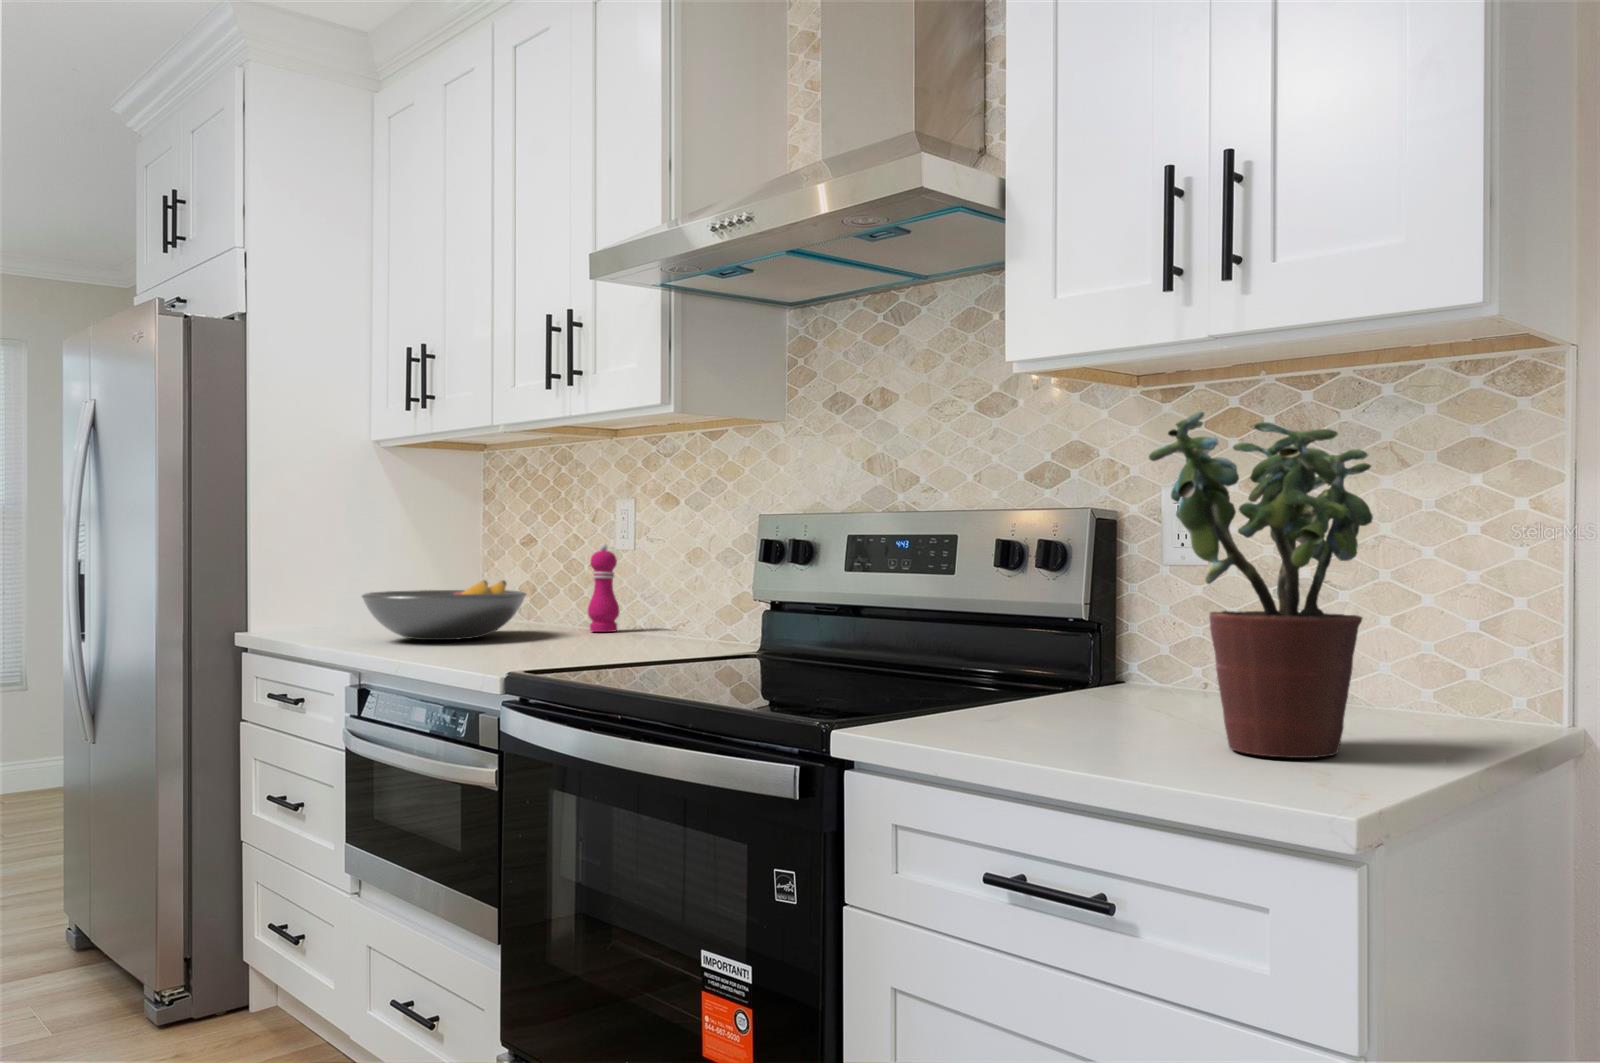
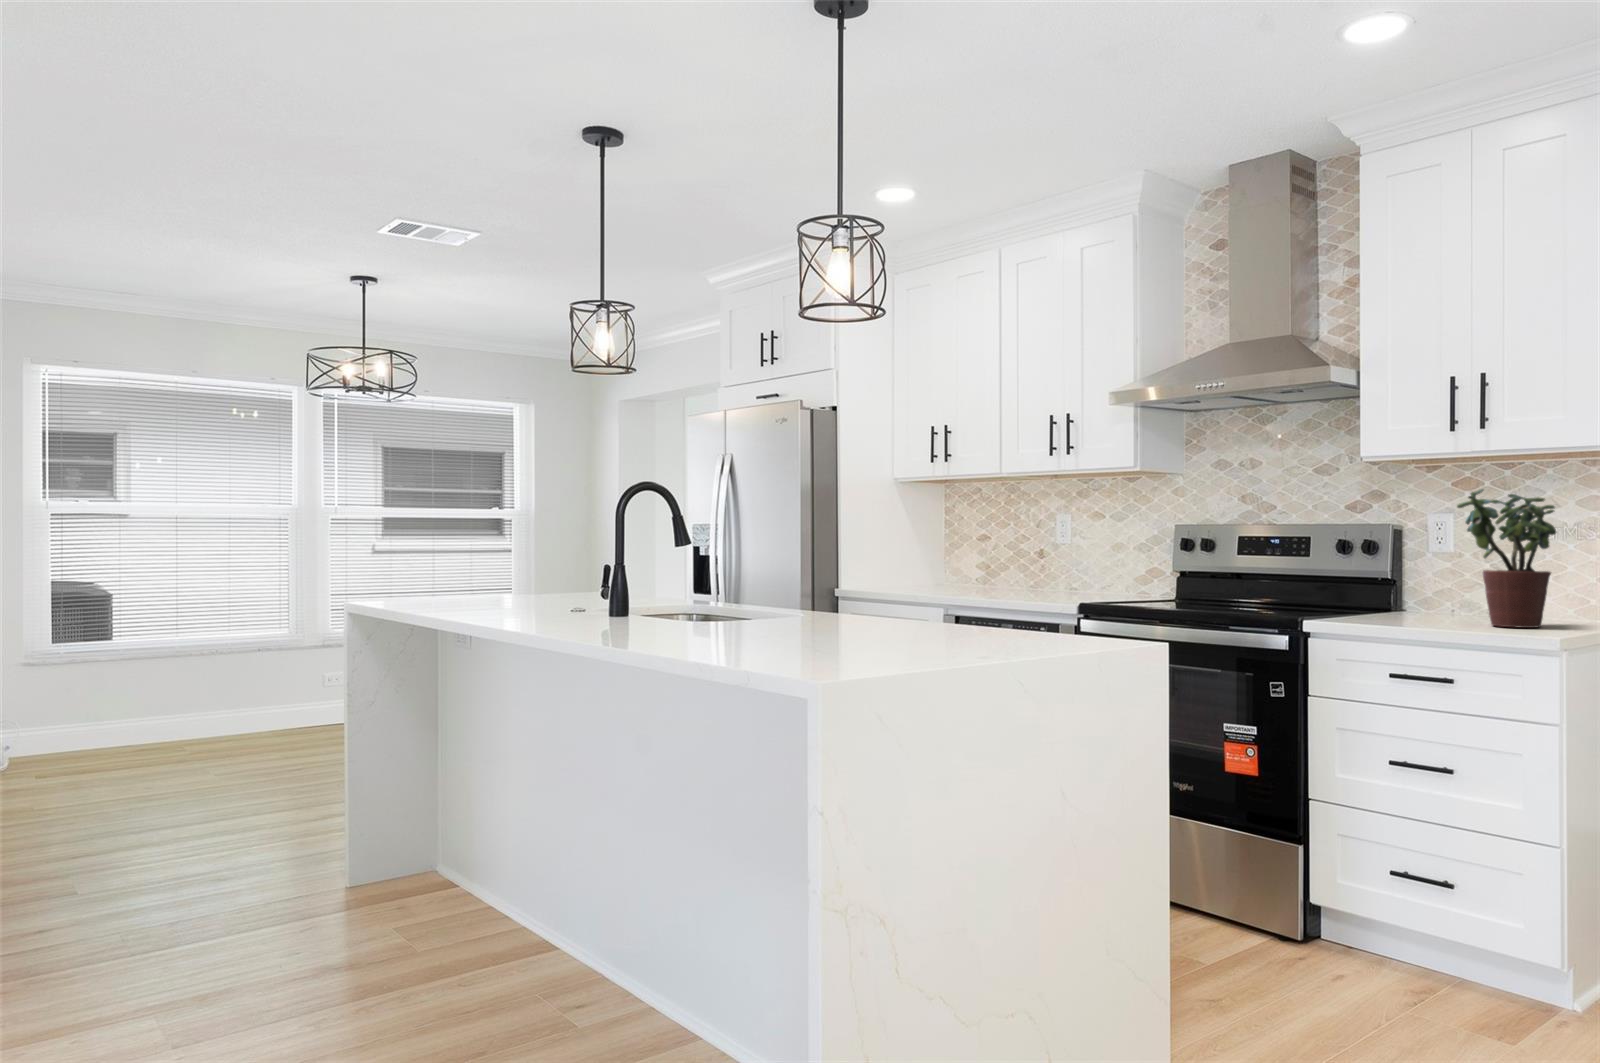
pepper mill: present [587,543,619,632] -> none [1042,540,1060,590]
fruit bowl: present [362,580,526,640] -> none [927,560,1016,592]

